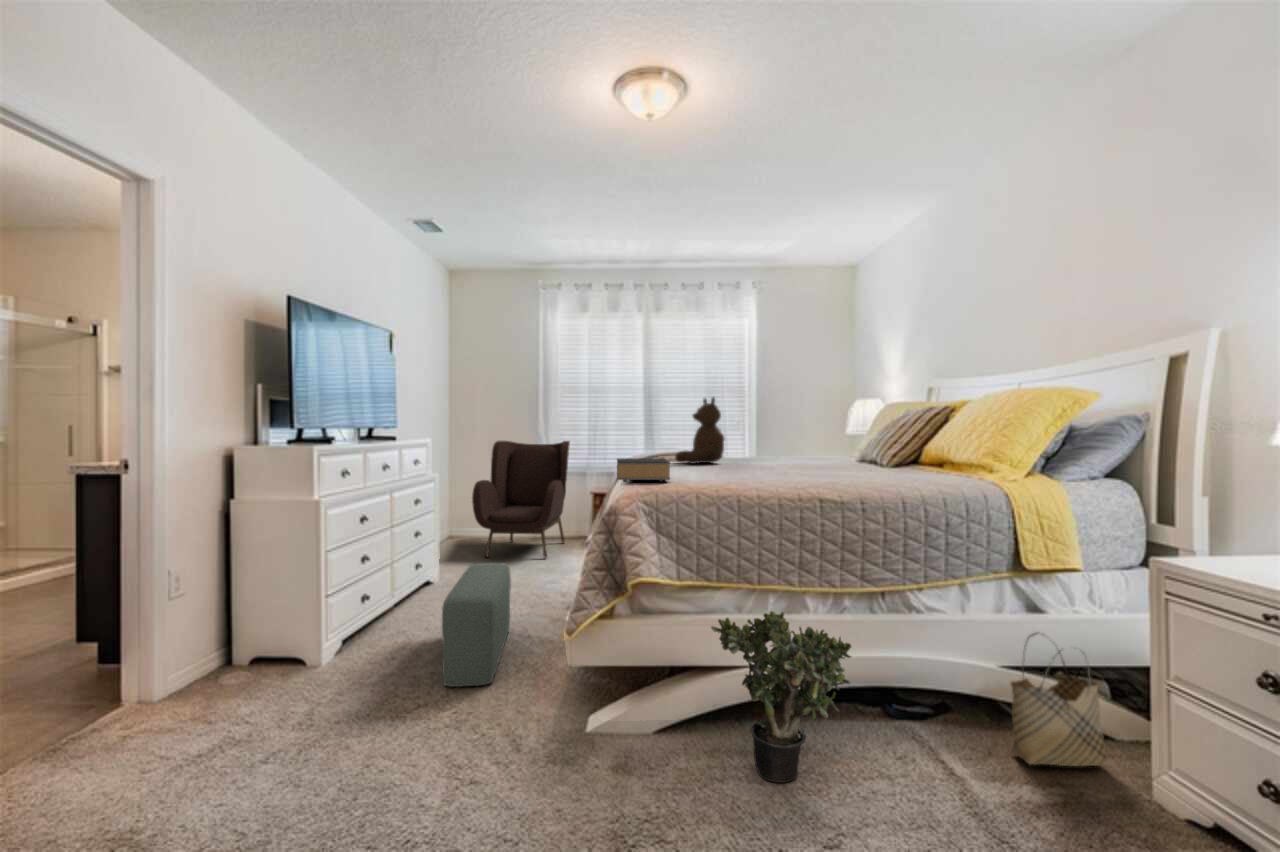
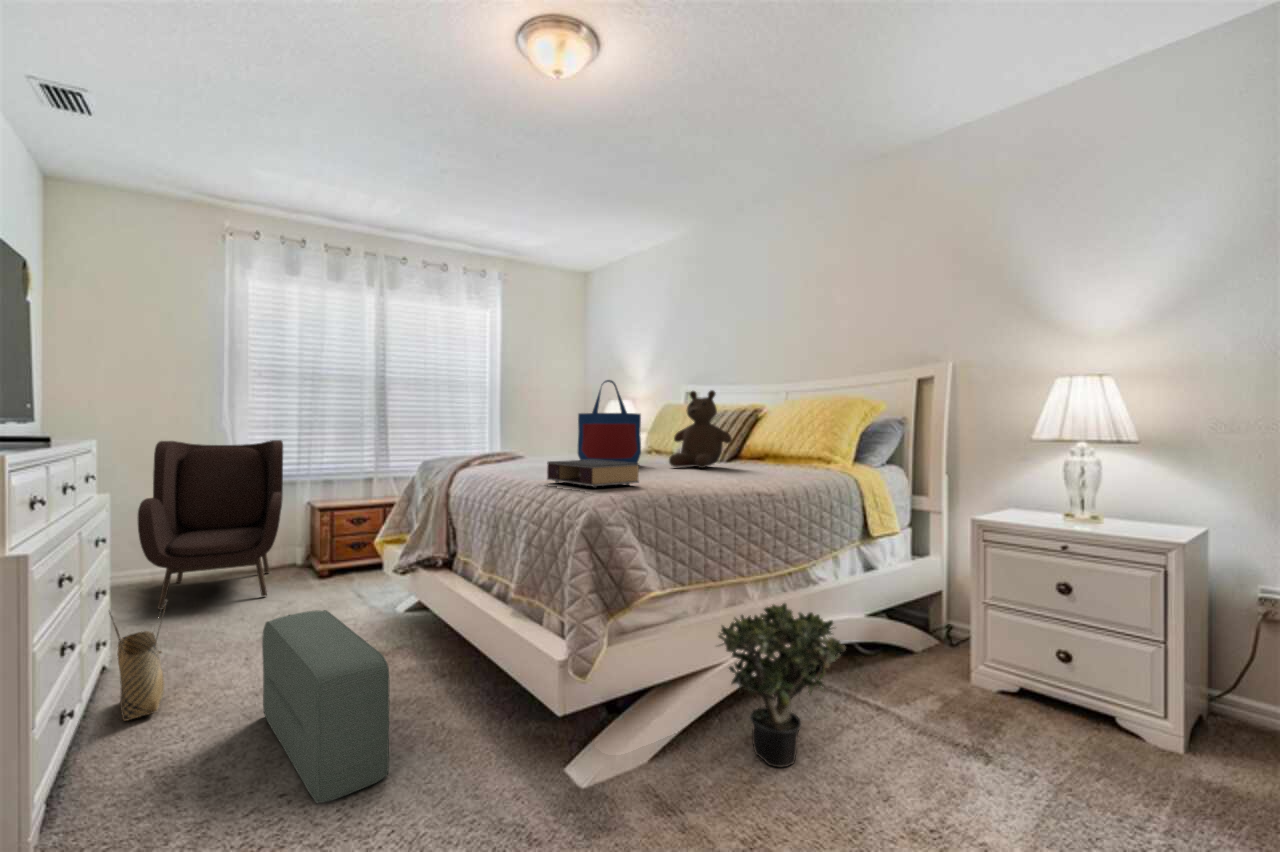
tote bag: none [732,382,793,468] -> present [578,380,641,463]
teddy bear: present [675,397,724,464] -> present [669,390,732,468]
woven basket: present [1011,633,1107,766] -> present [109,599,167,721]

